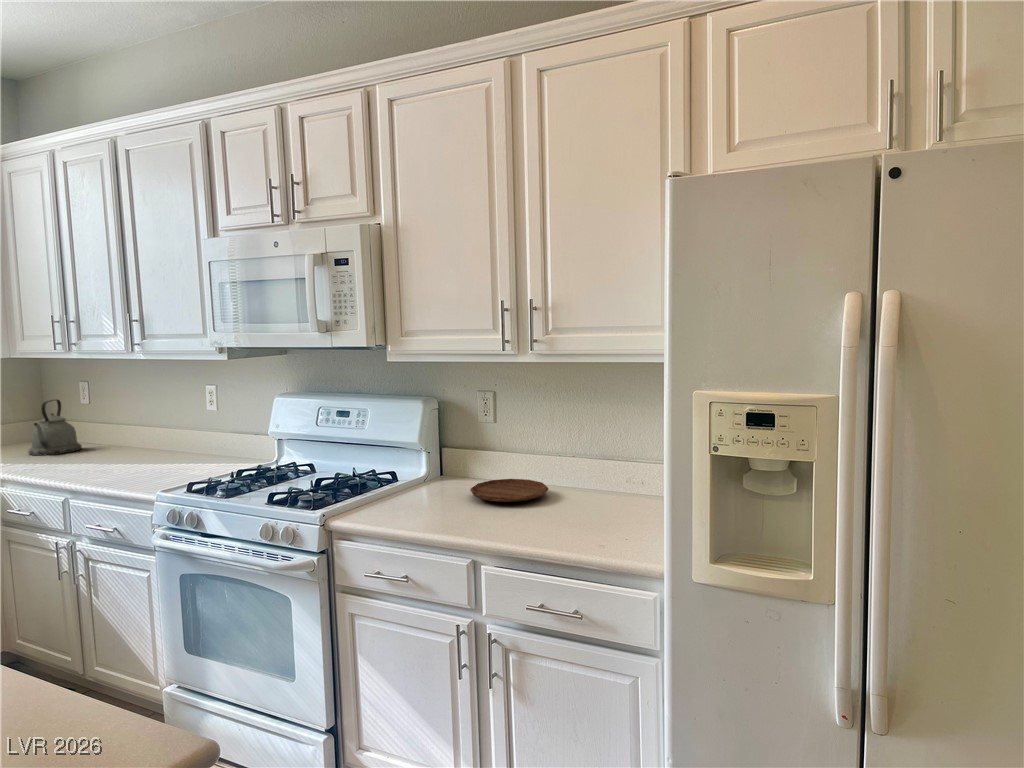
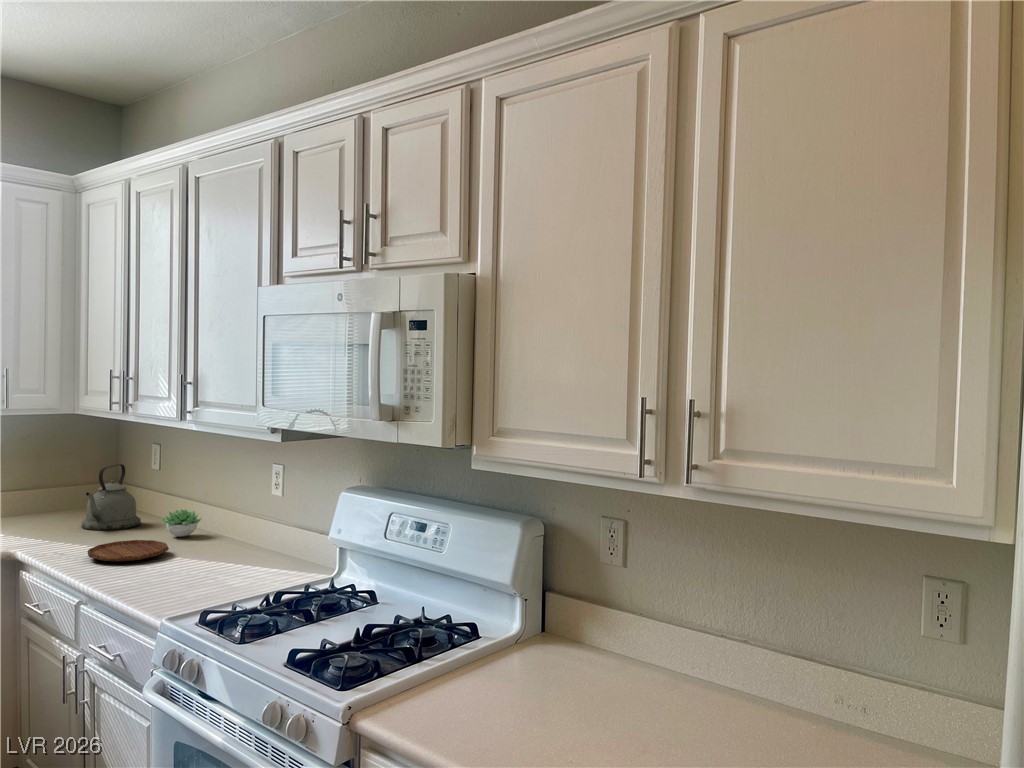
succulent plant: none [107,430,143,453] -> present [162,509,202,537]
tray: present [470,479,548,502] -> present [88,540,169,561]

